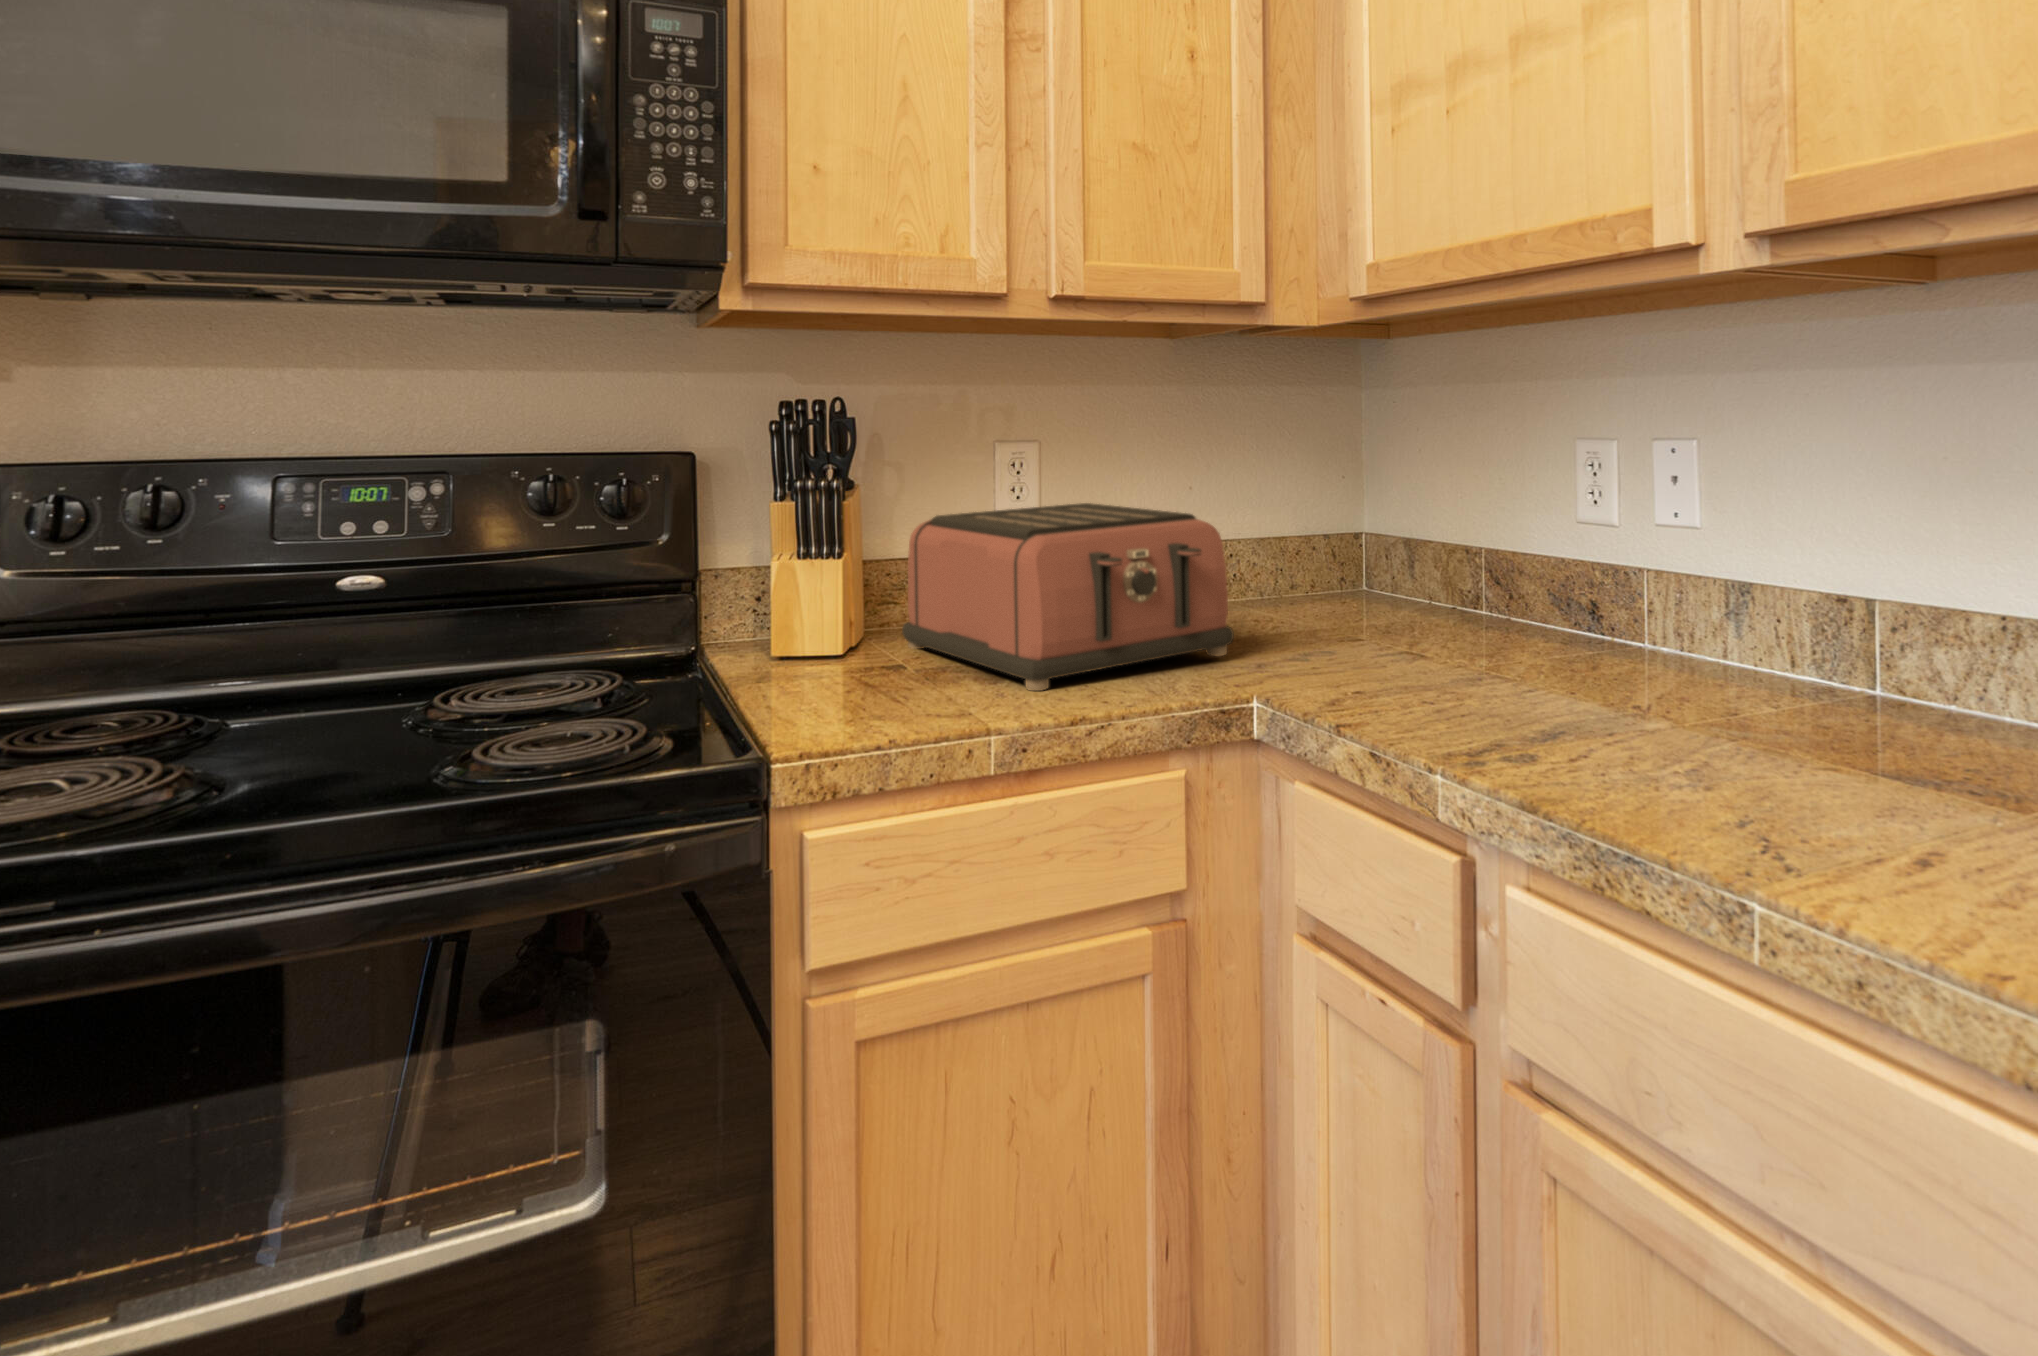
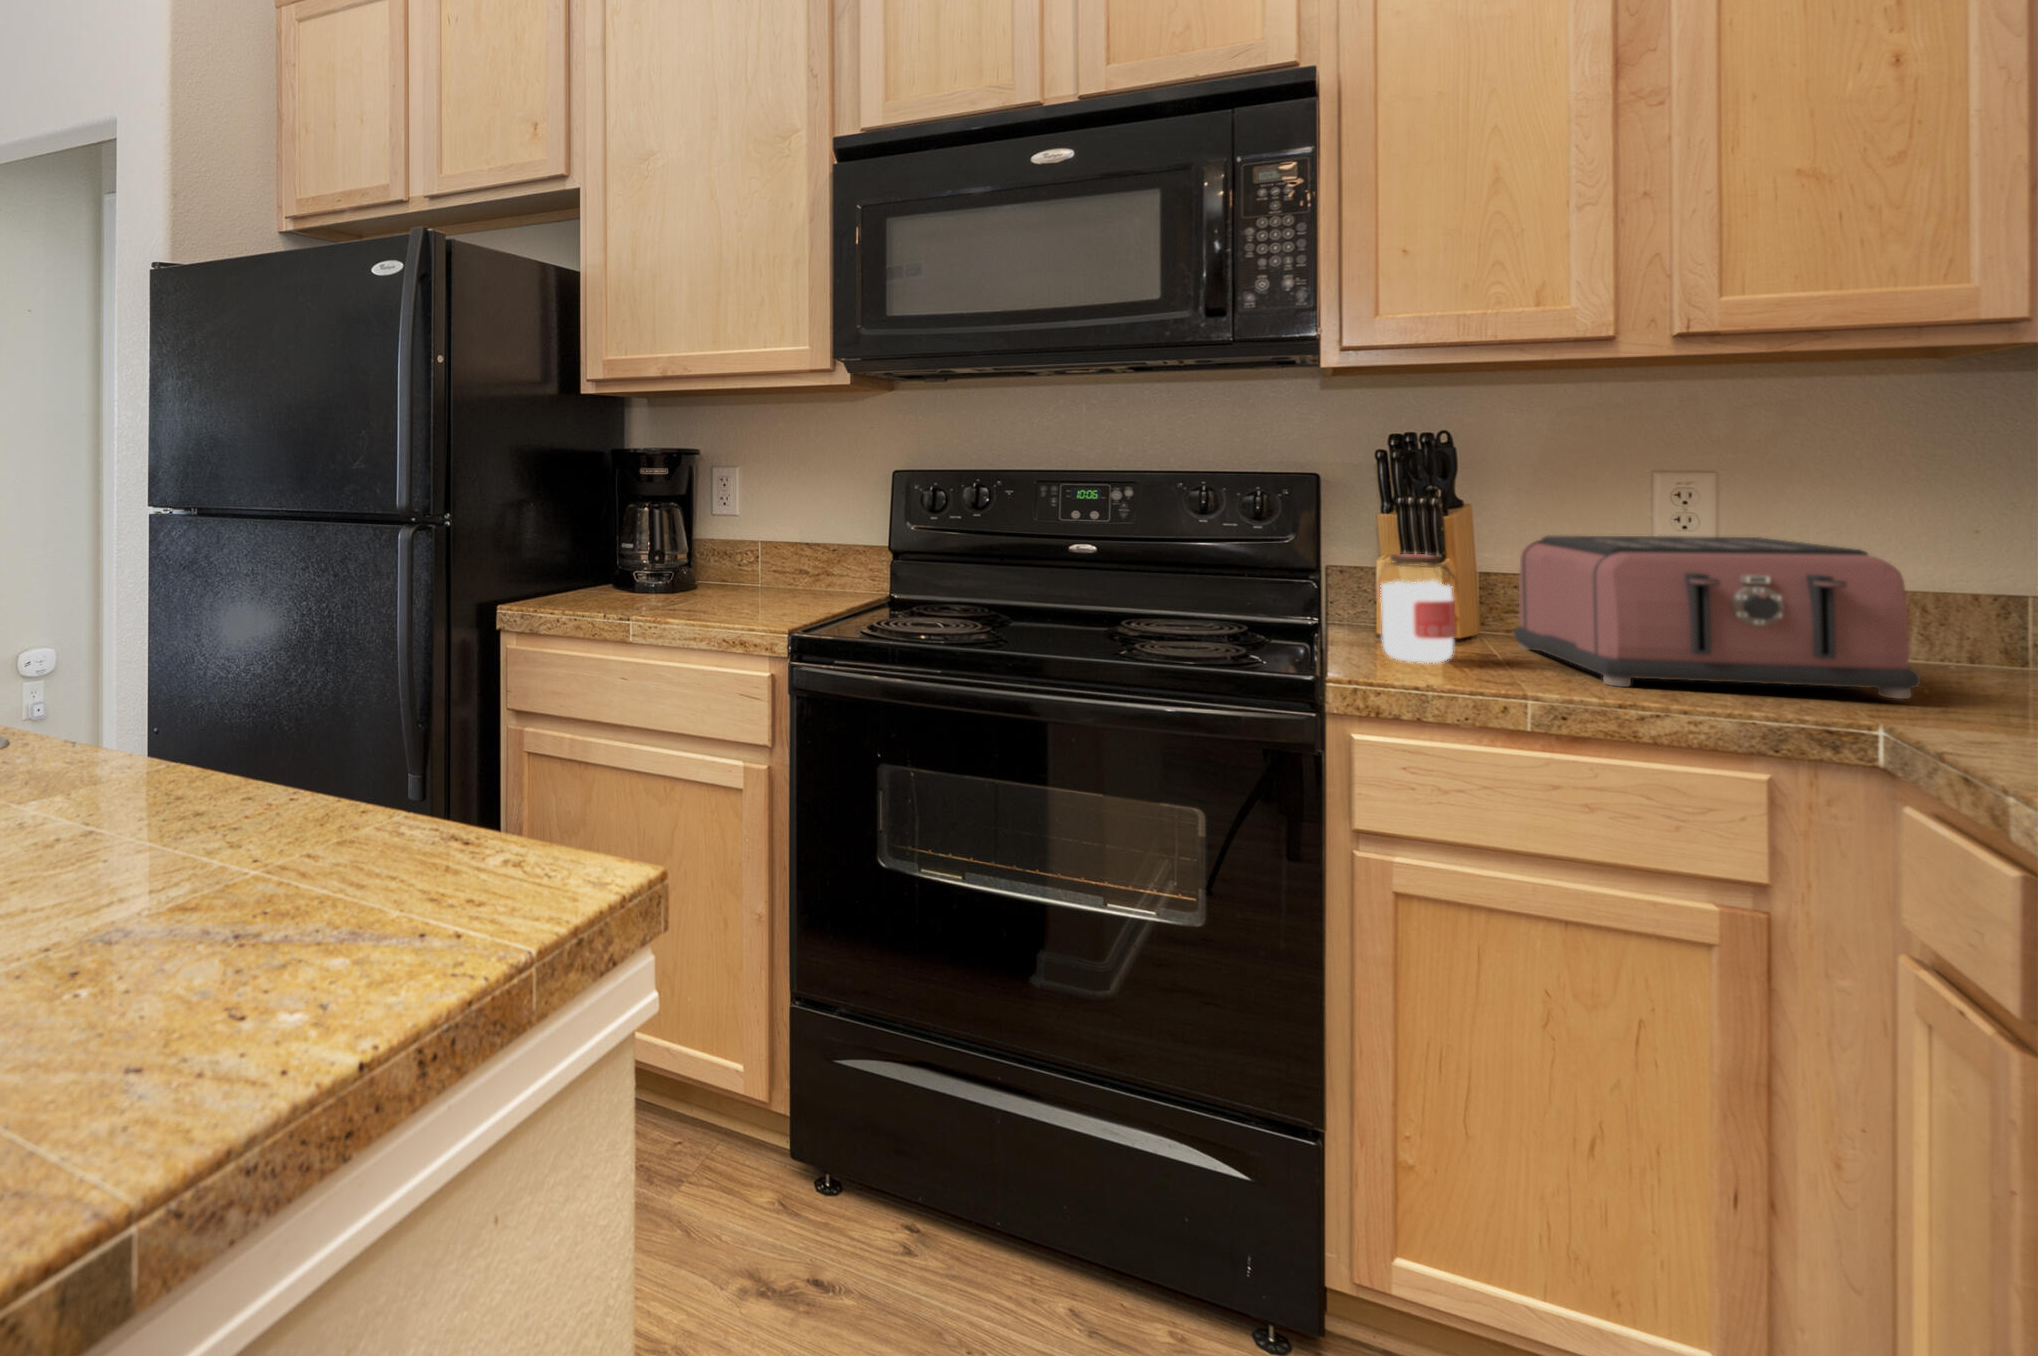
jar: none [800,554,885,702] -> present [1381,554,1456,663]

